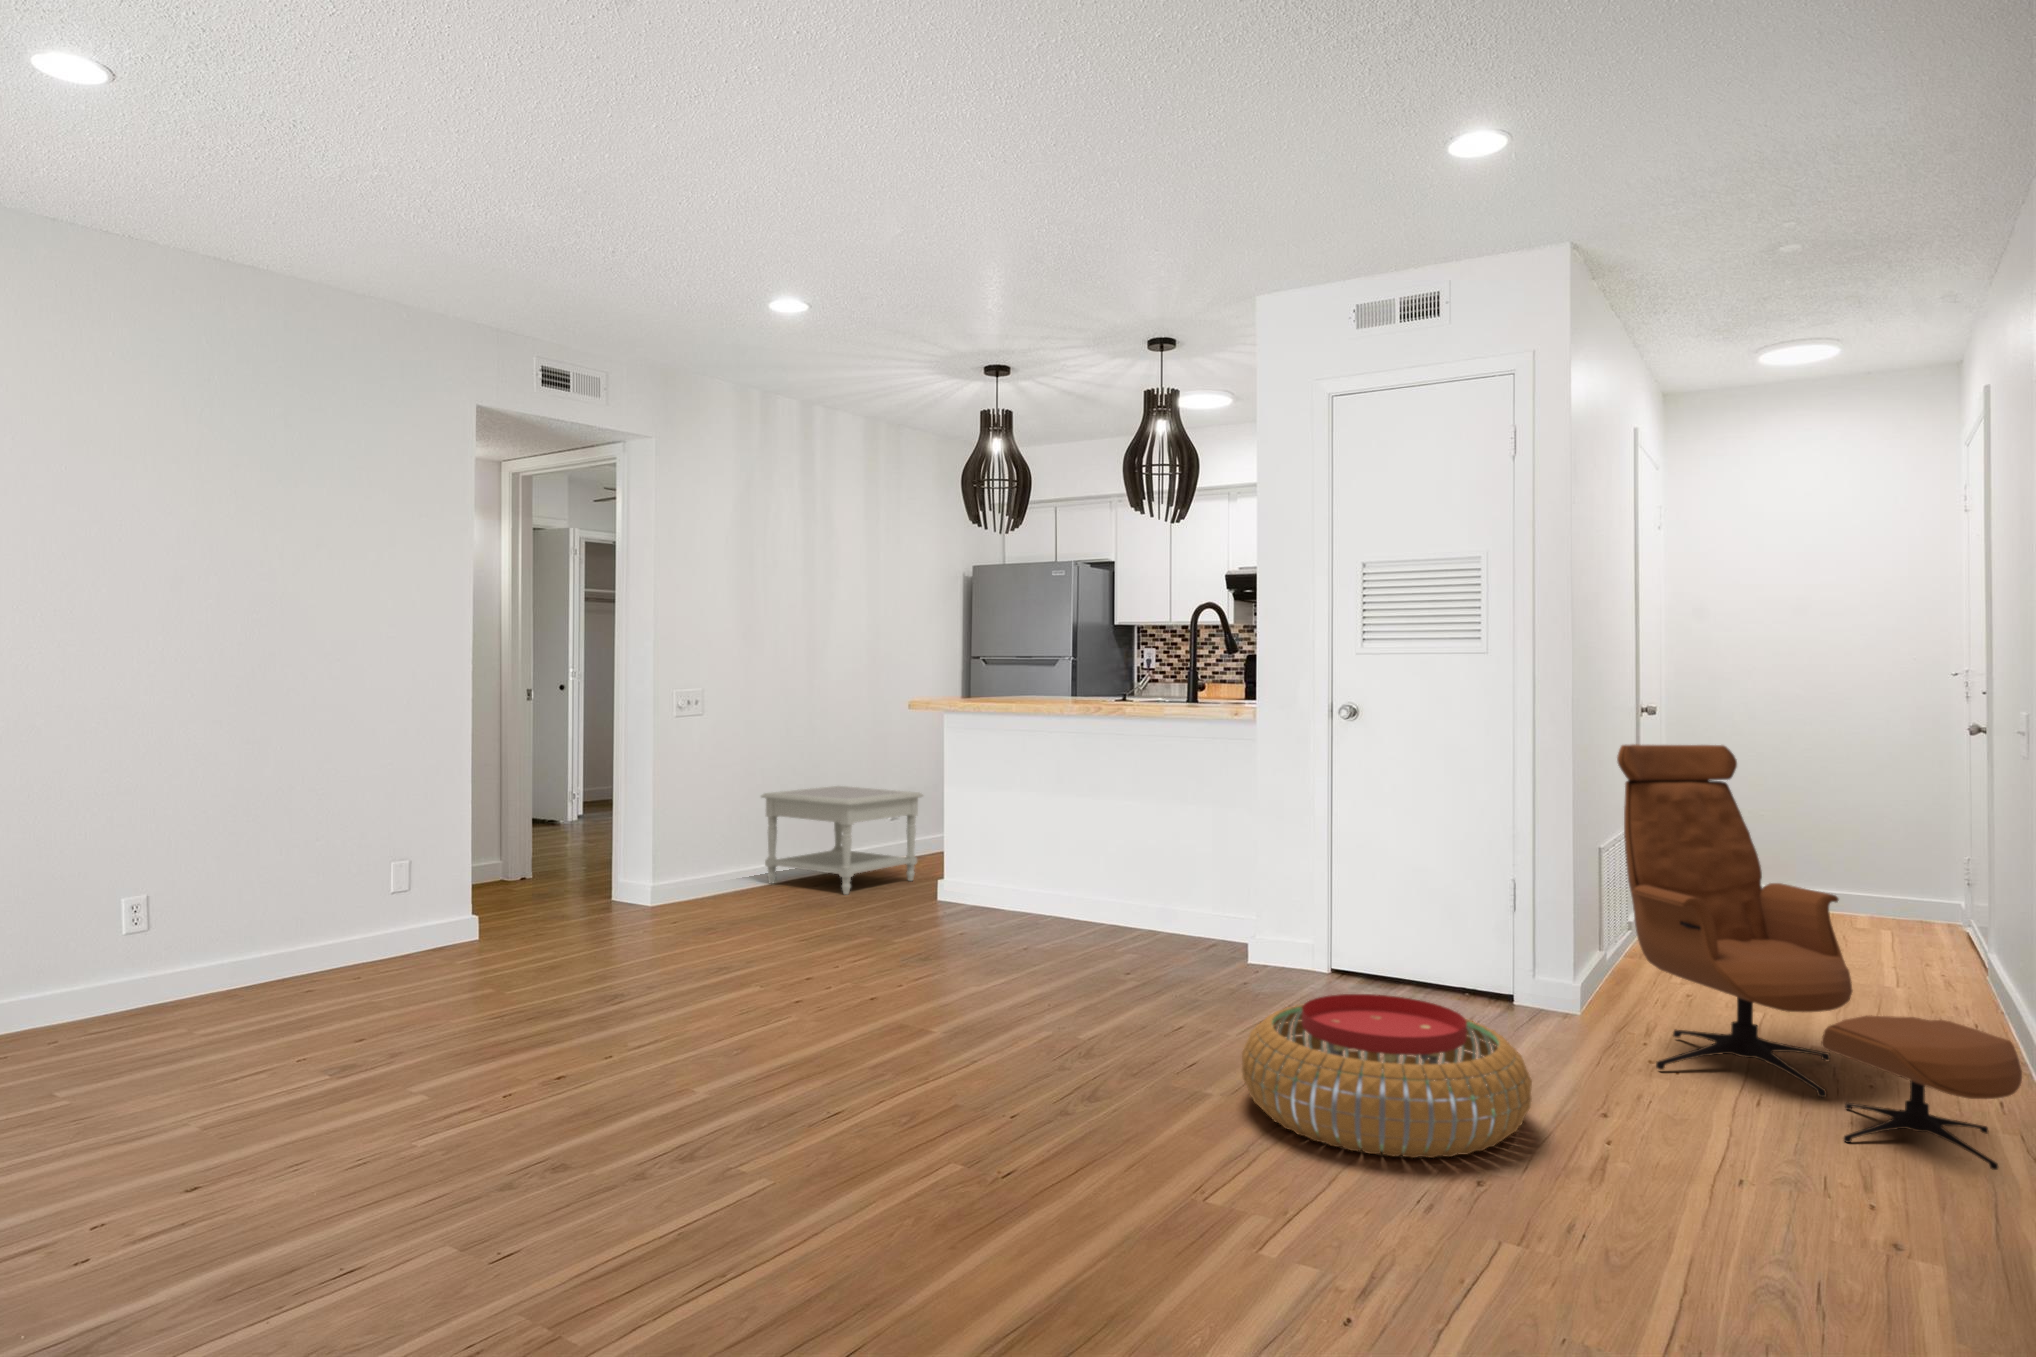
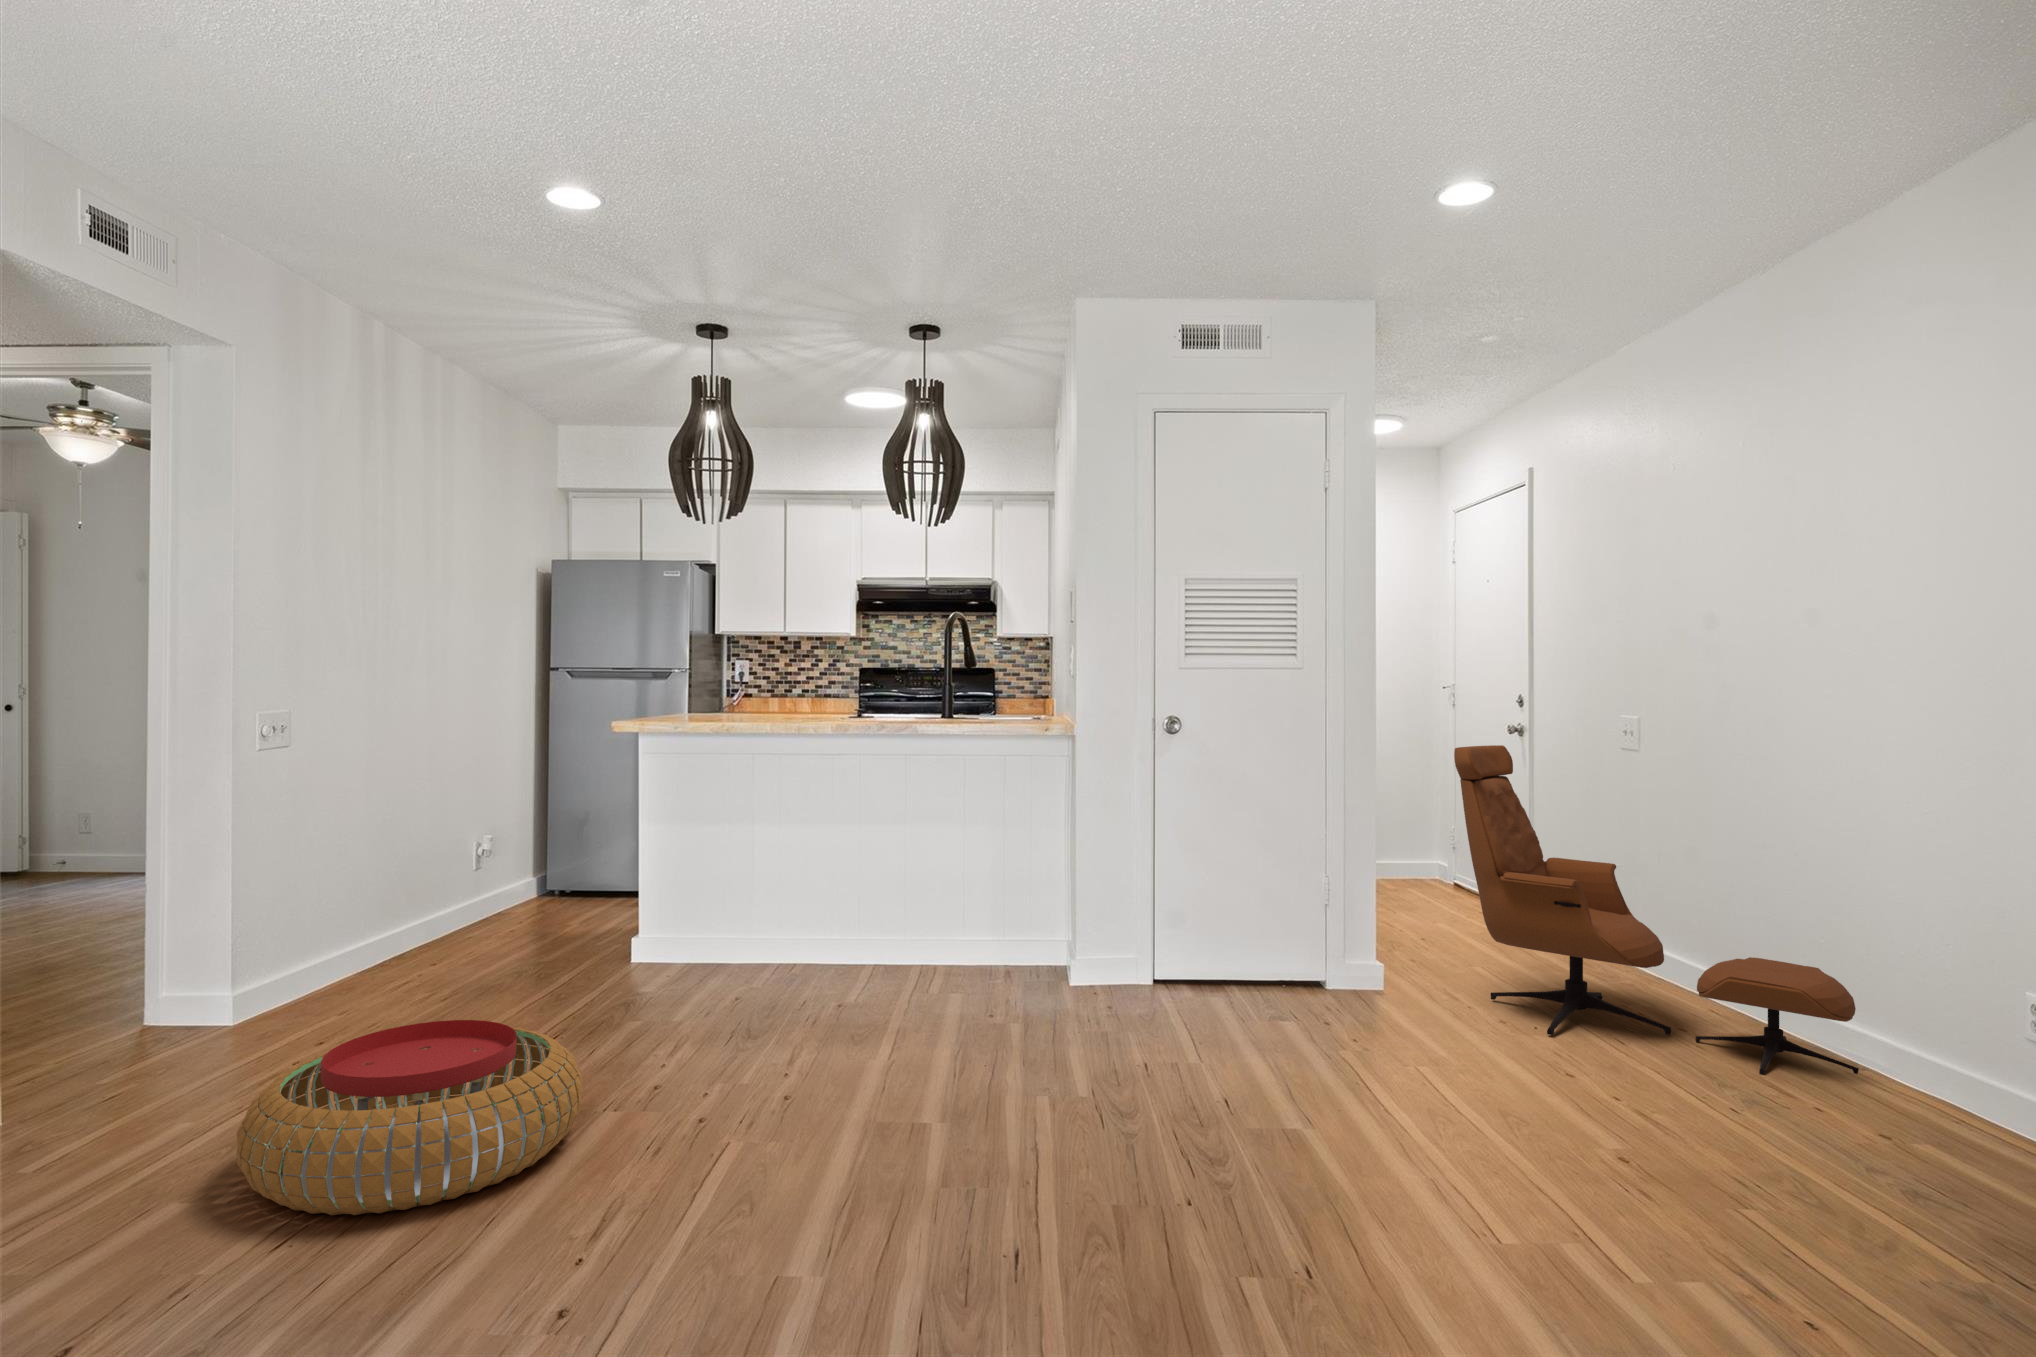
side table: present [761,786,923,895] -> none [334,835,563,981]
pouf: present [1242,994,1532,1158] -> present [236,1020,583,1215]

